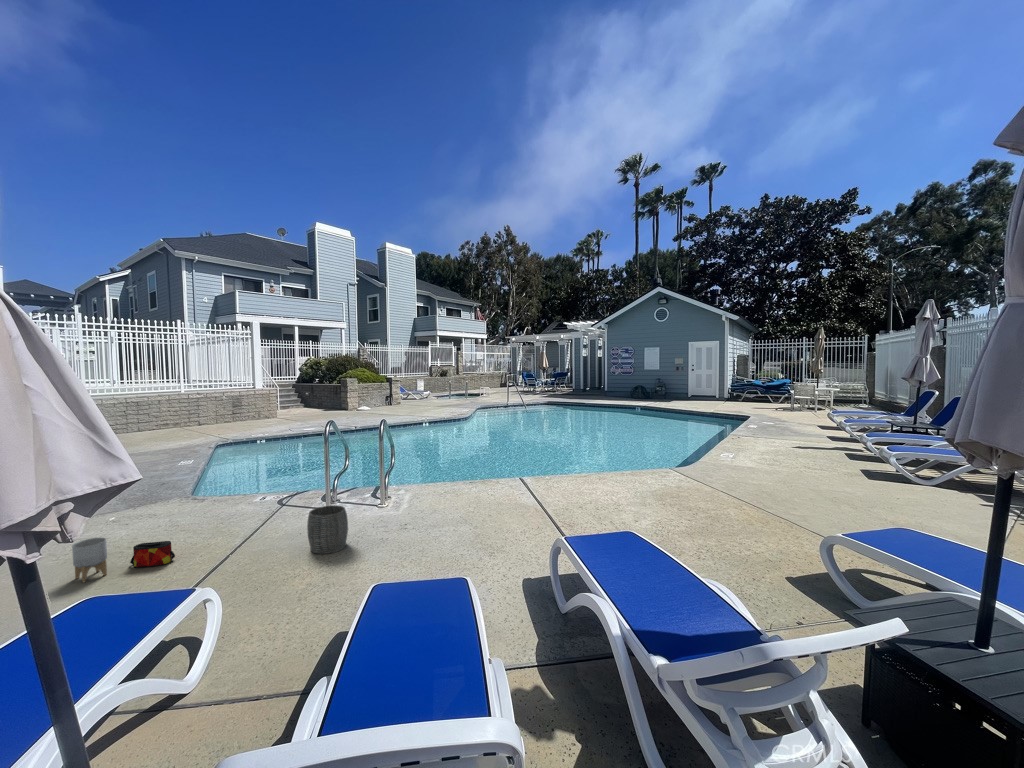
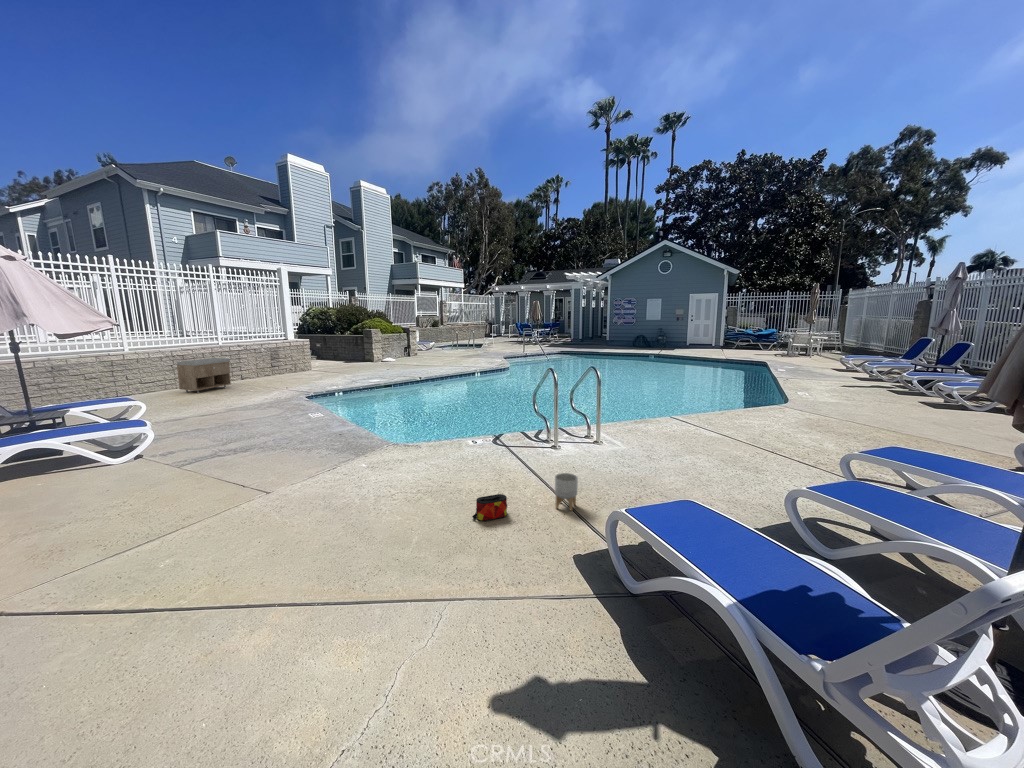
storage bench: none [129,404,181,436] -> present [177,358,231,393]
woven basket: present [307,505,348,554] -> none [611,454,648,499]
planter: present [72,538,107,582] -> present [555,473,578,511]

